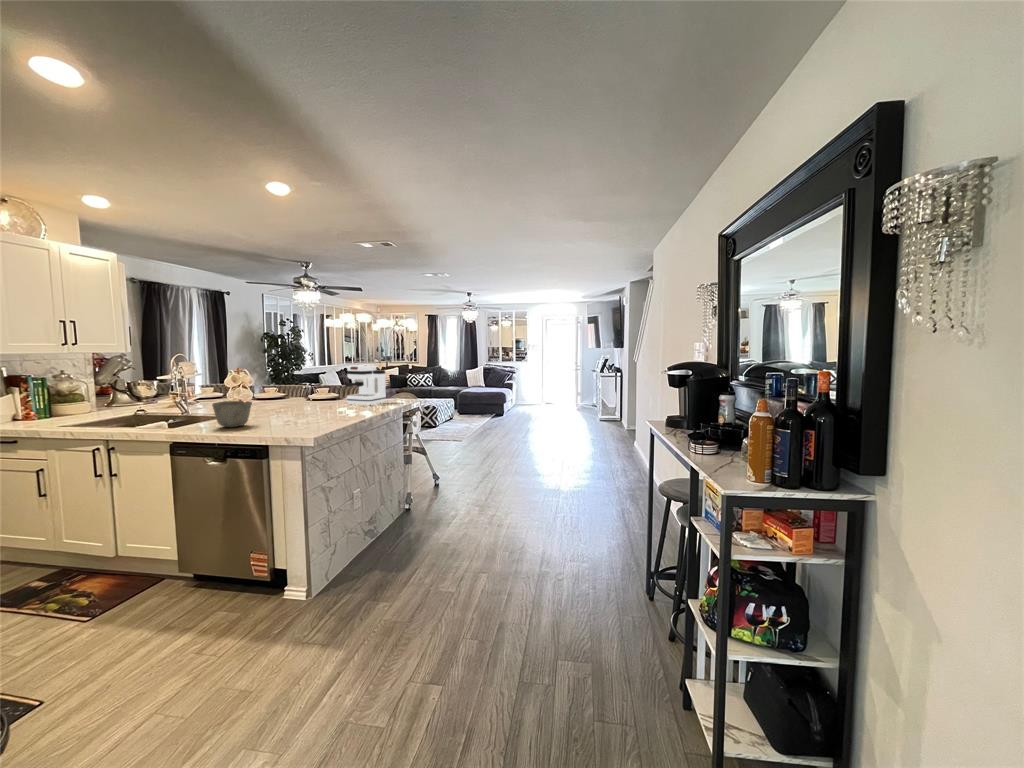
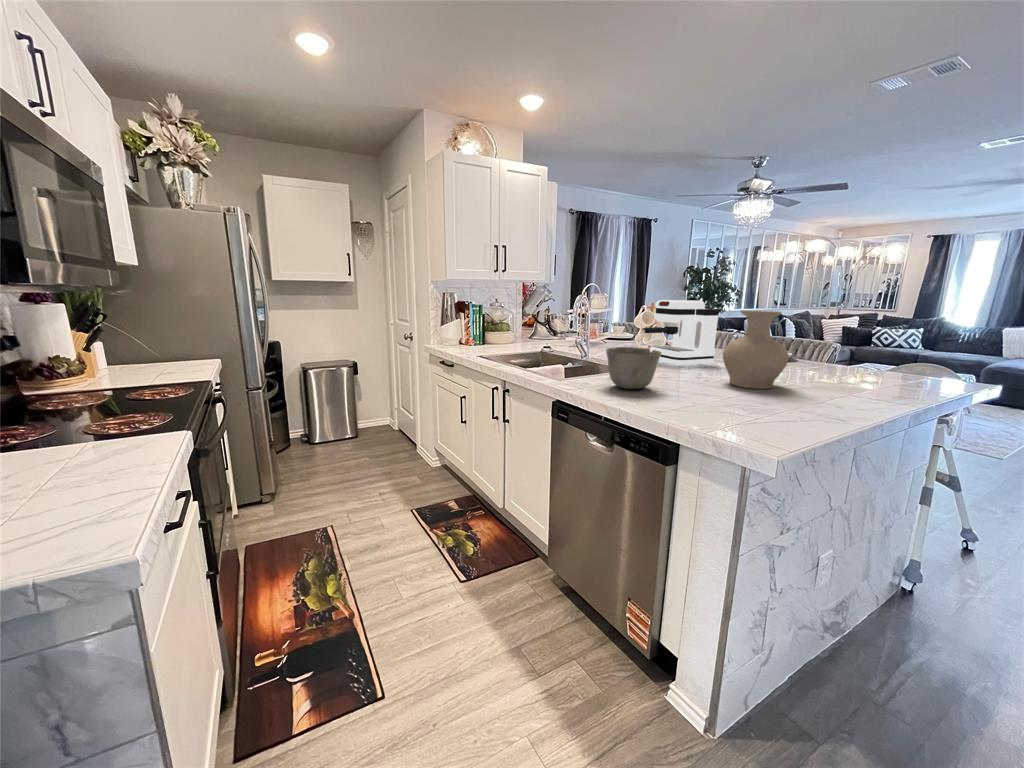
coffee maker: present [345,365,386,405] -> present [644,300,719,366]
vase: none [292,373,328,417] -> present [723,310,789,389]

